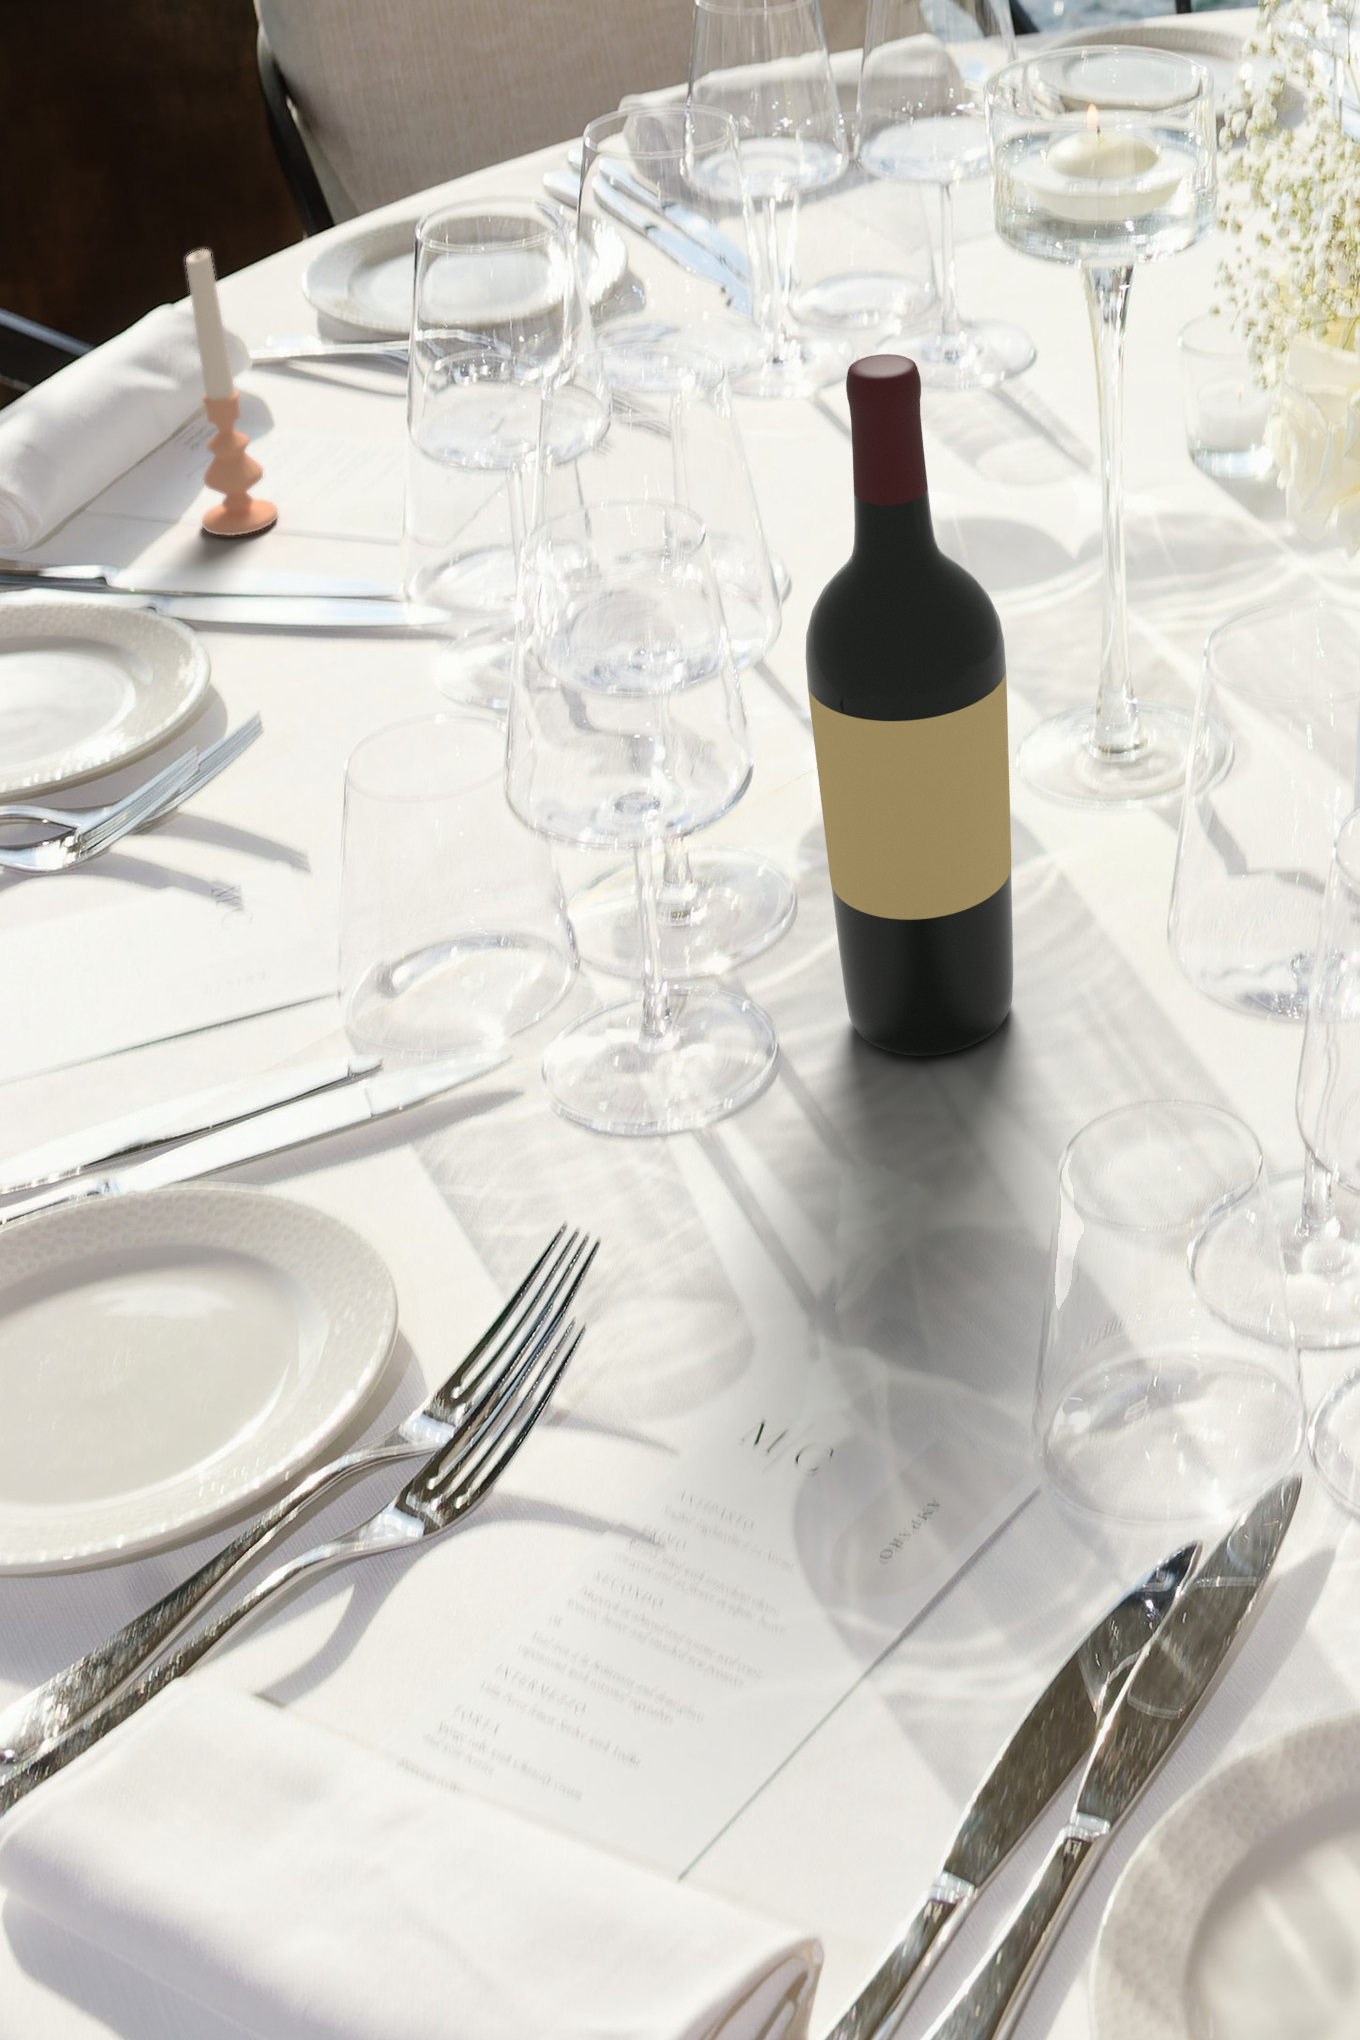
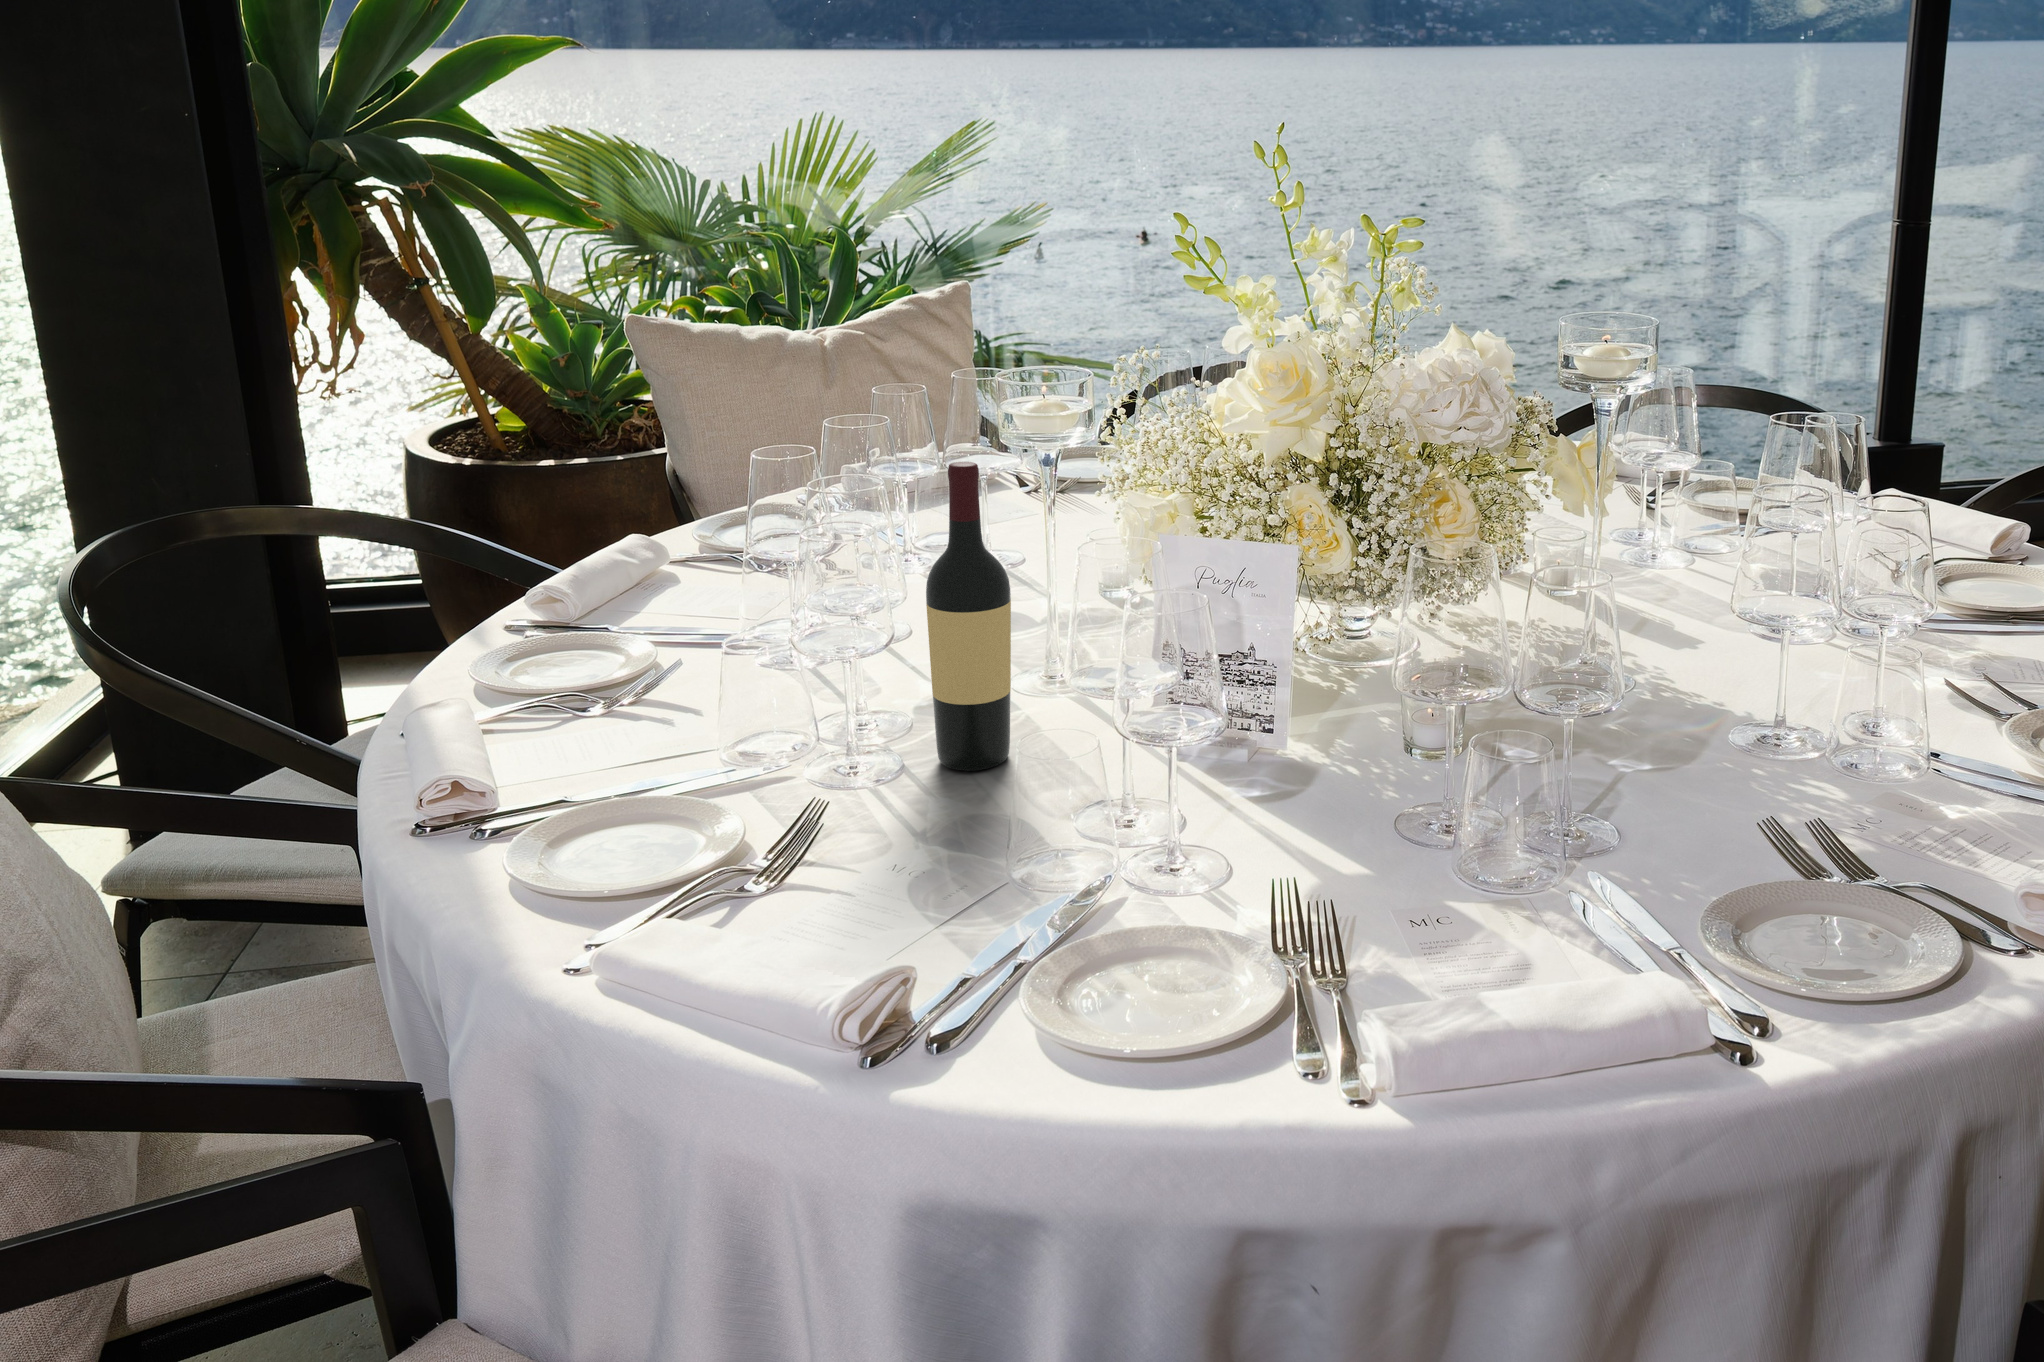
candle: present [186,250,278,536] -> none [643,486,678,616]

